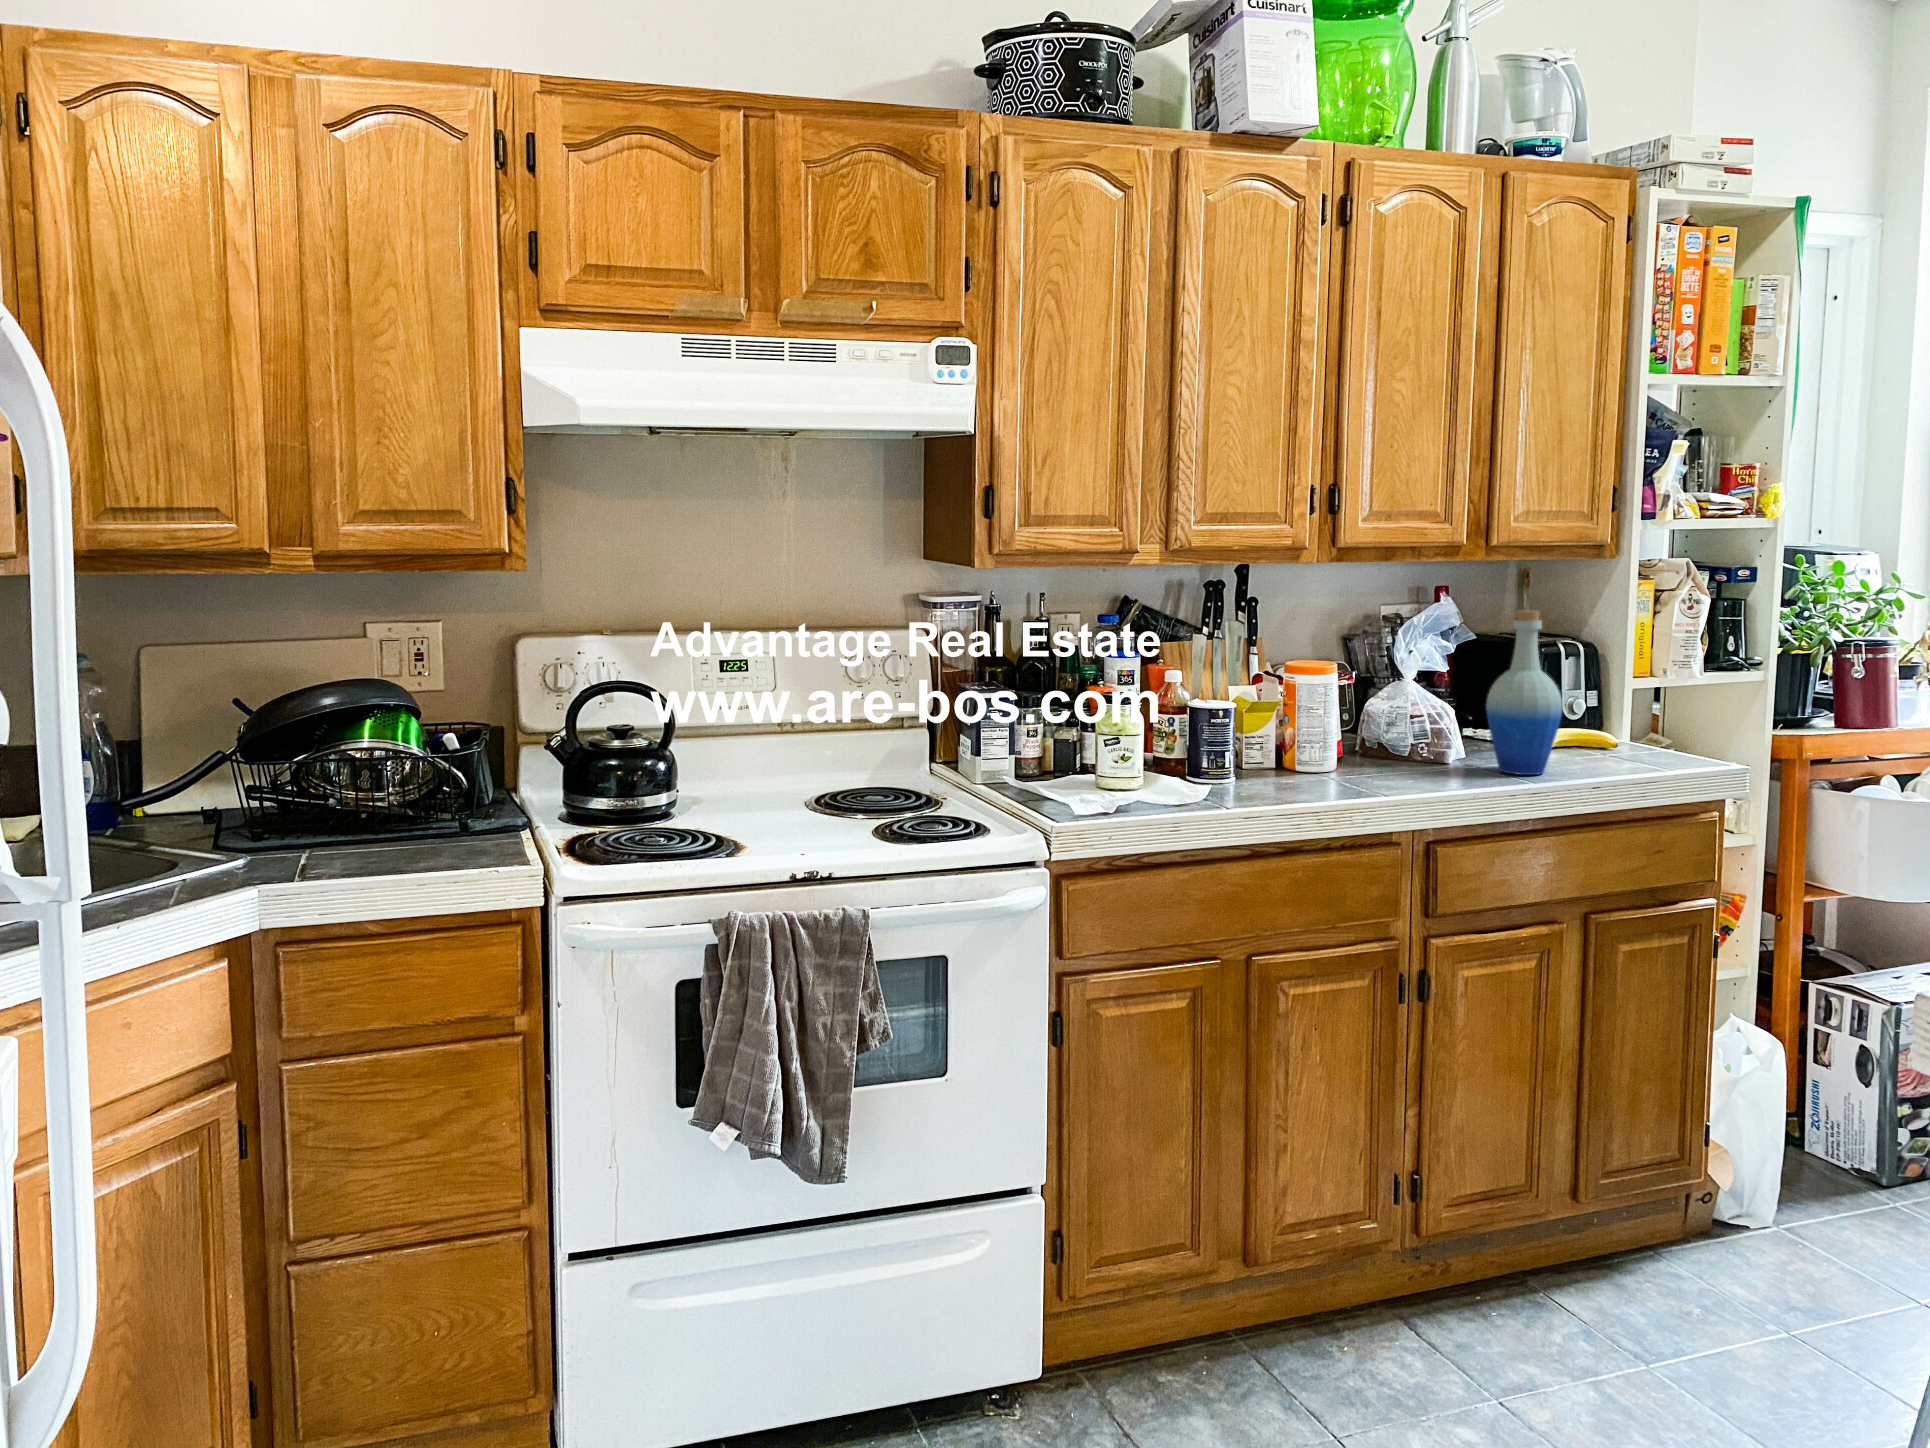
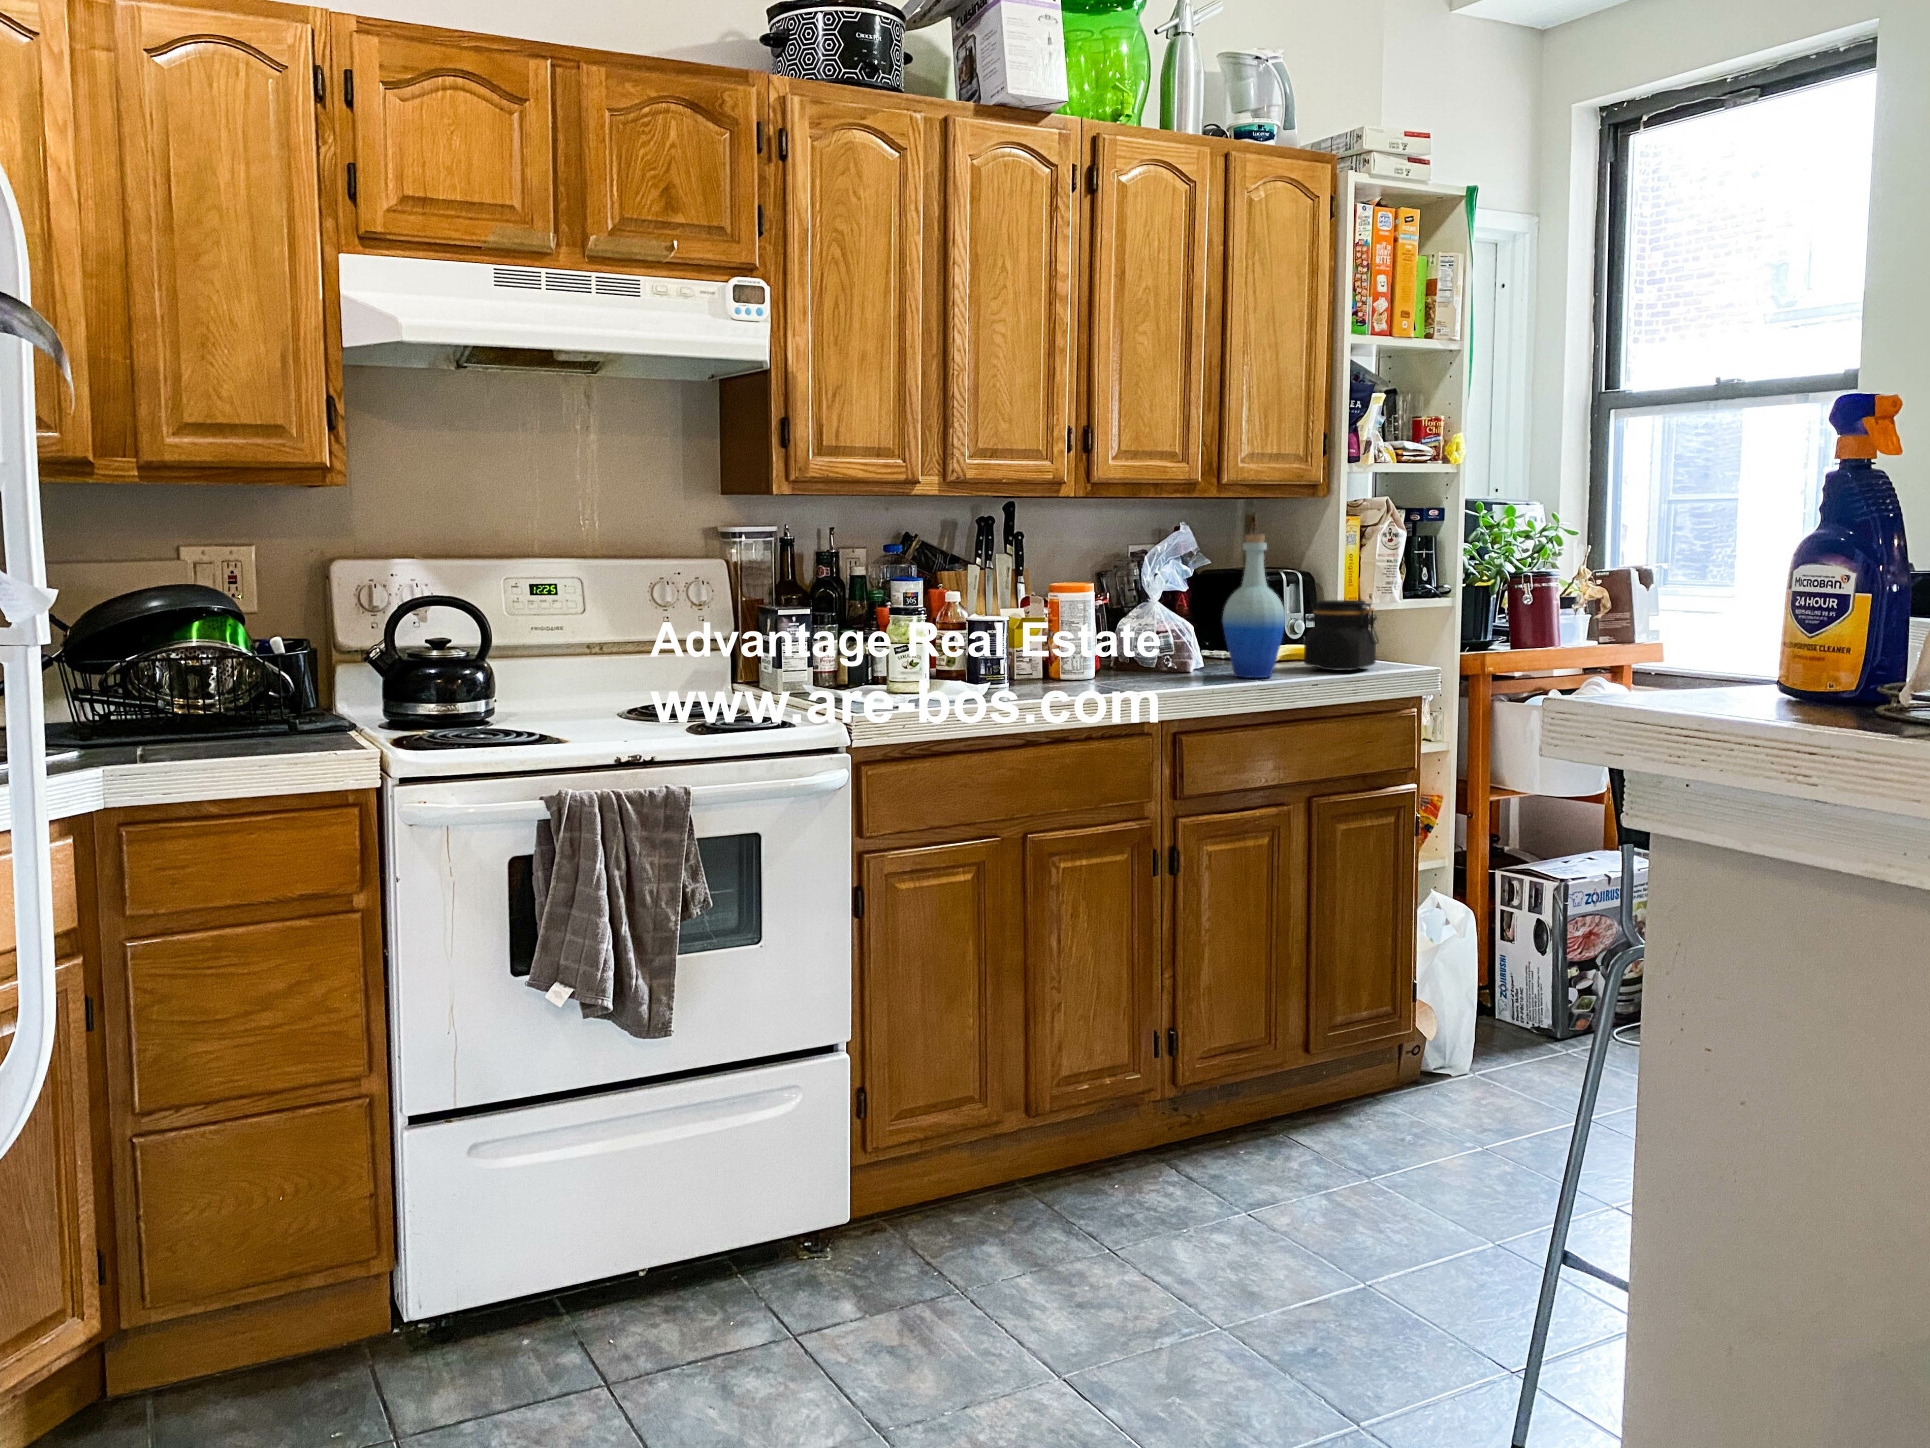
jar: none [1581,683,1676,766] -> present [1303,600,1379,670]

